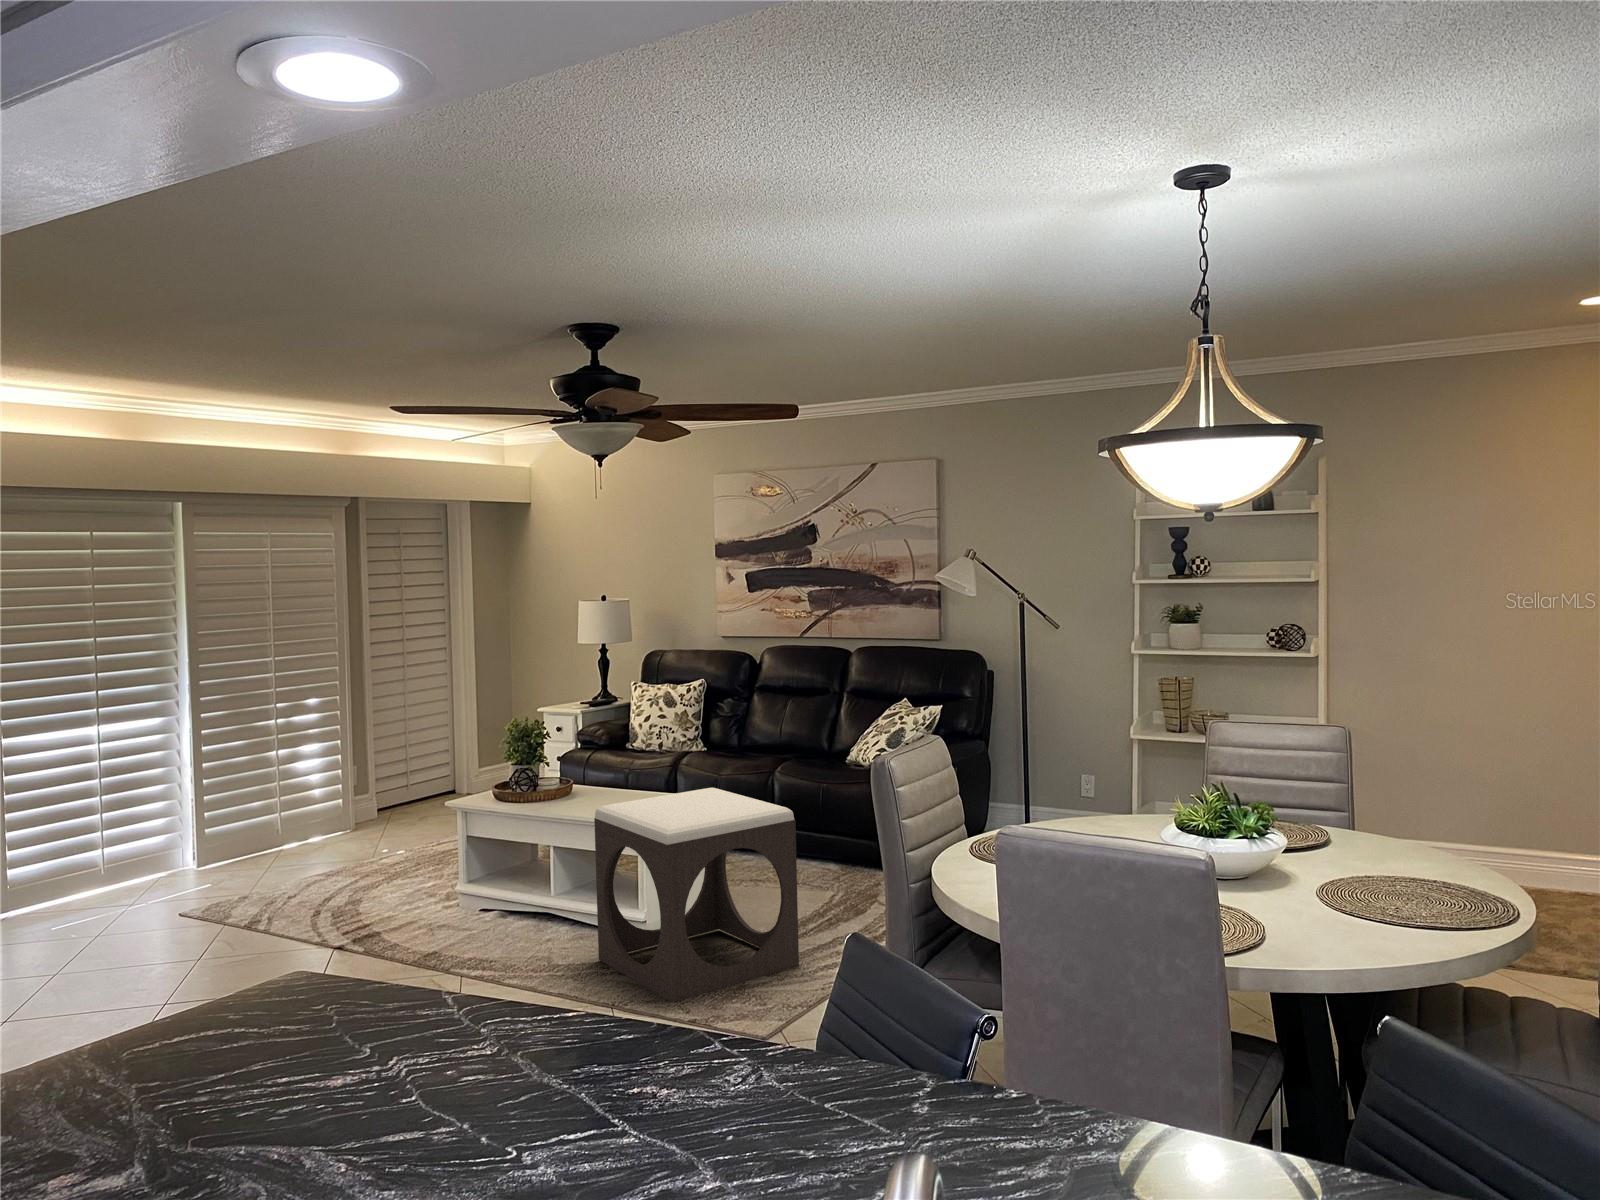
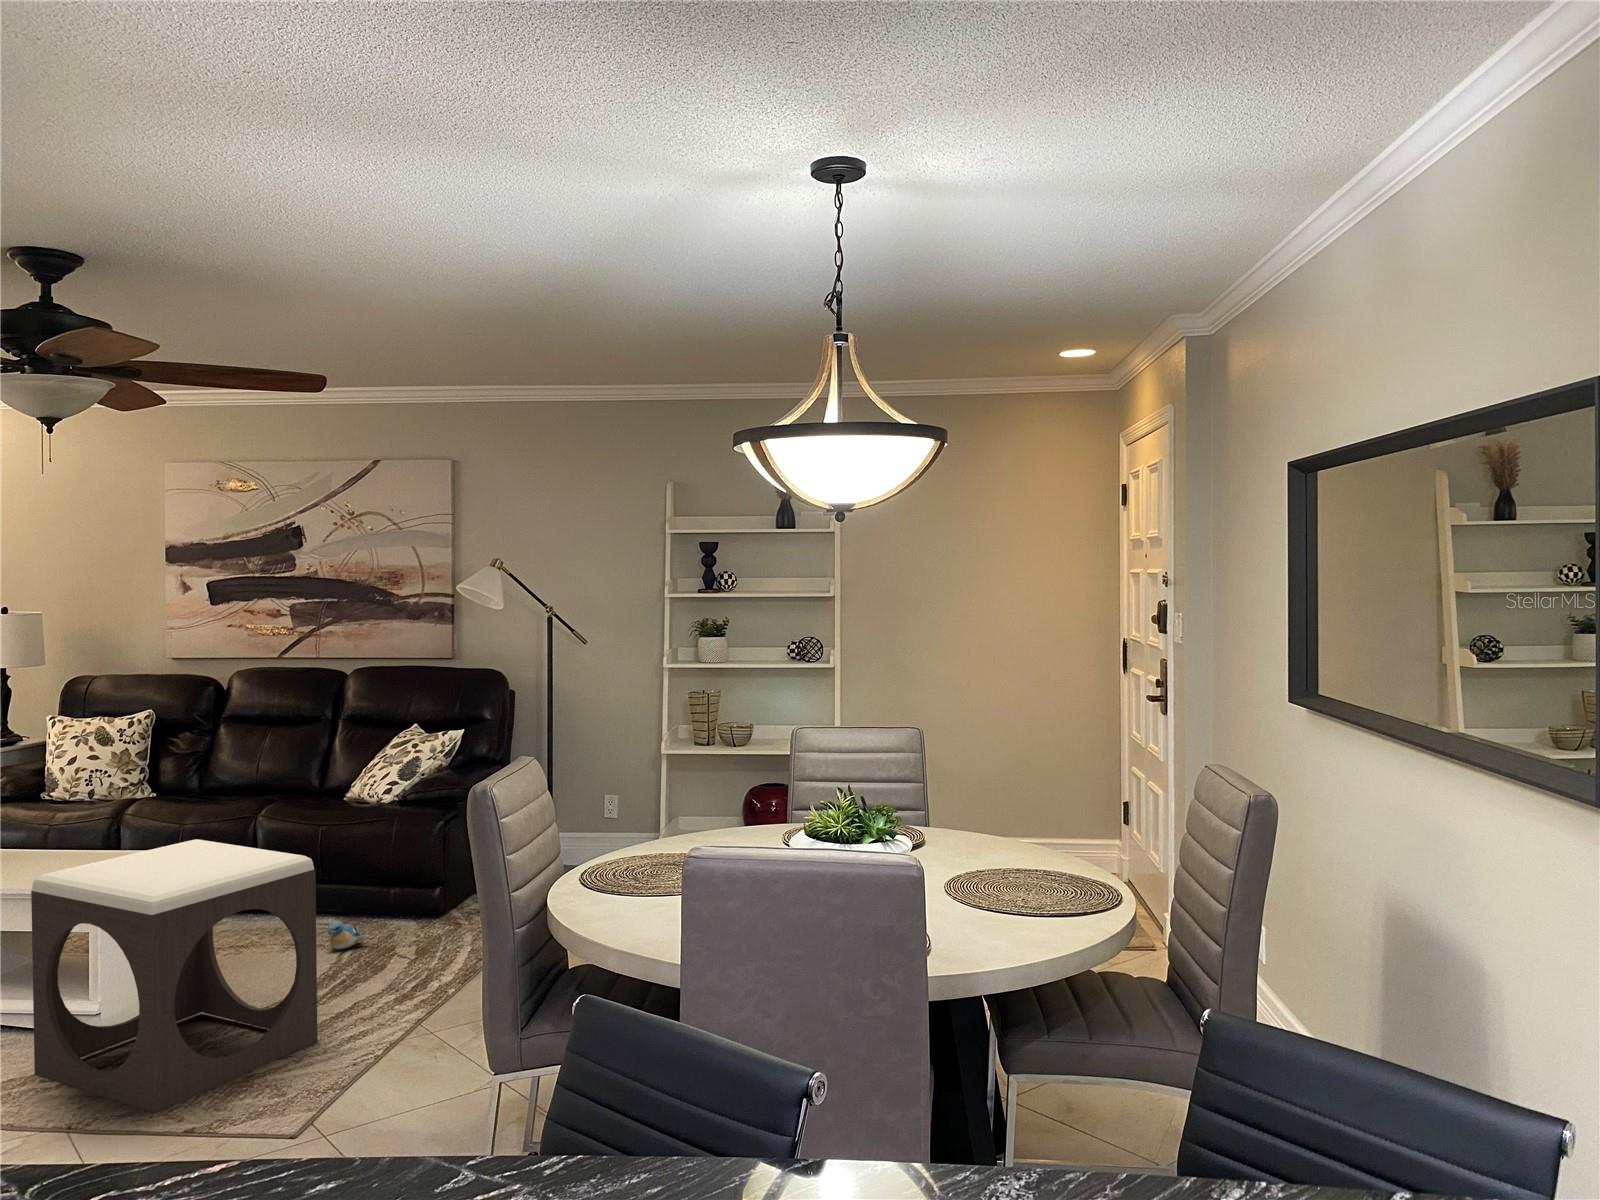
plush toy: none [822,866,857,892] -> present [328,920,369,949]

